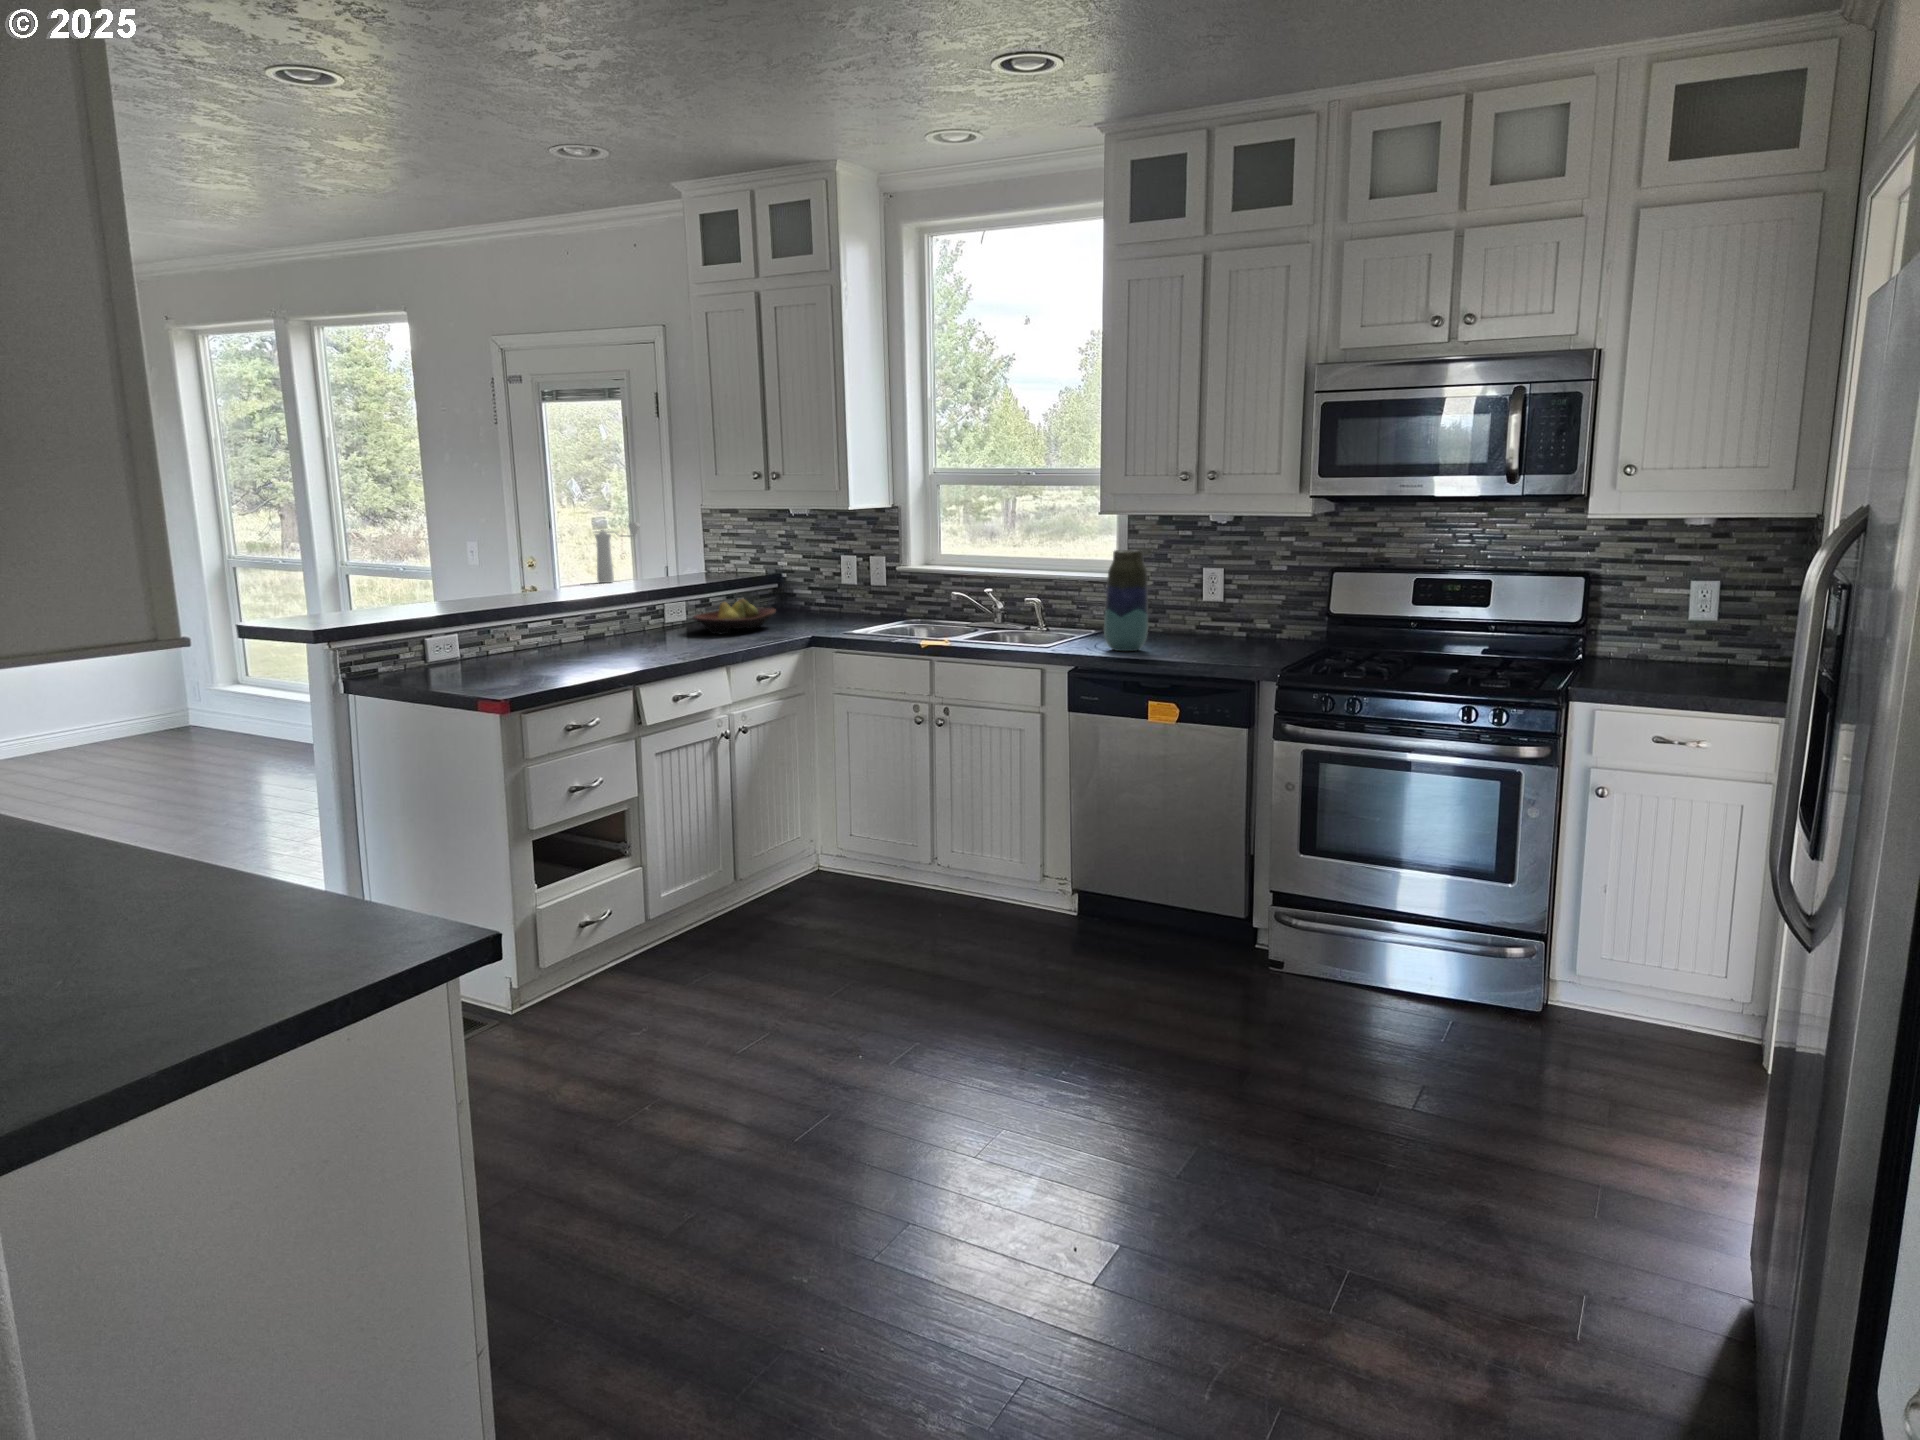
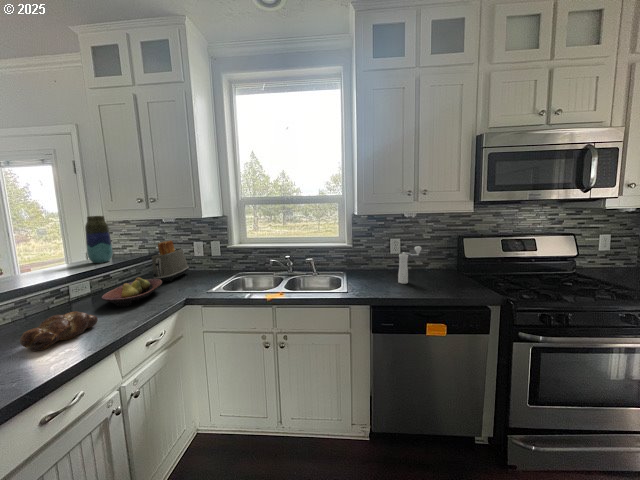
pepper mill: present [595,522,640,583] -> present [398,246,422,284]
toaster: none [766,549,829,620] -> present [151,241,189,282]
vase: present [1104,550,1148,651] -> present [85,216,113,263]
bread loaf: none [613,618,688,650] -> present [20,312,98,351]

